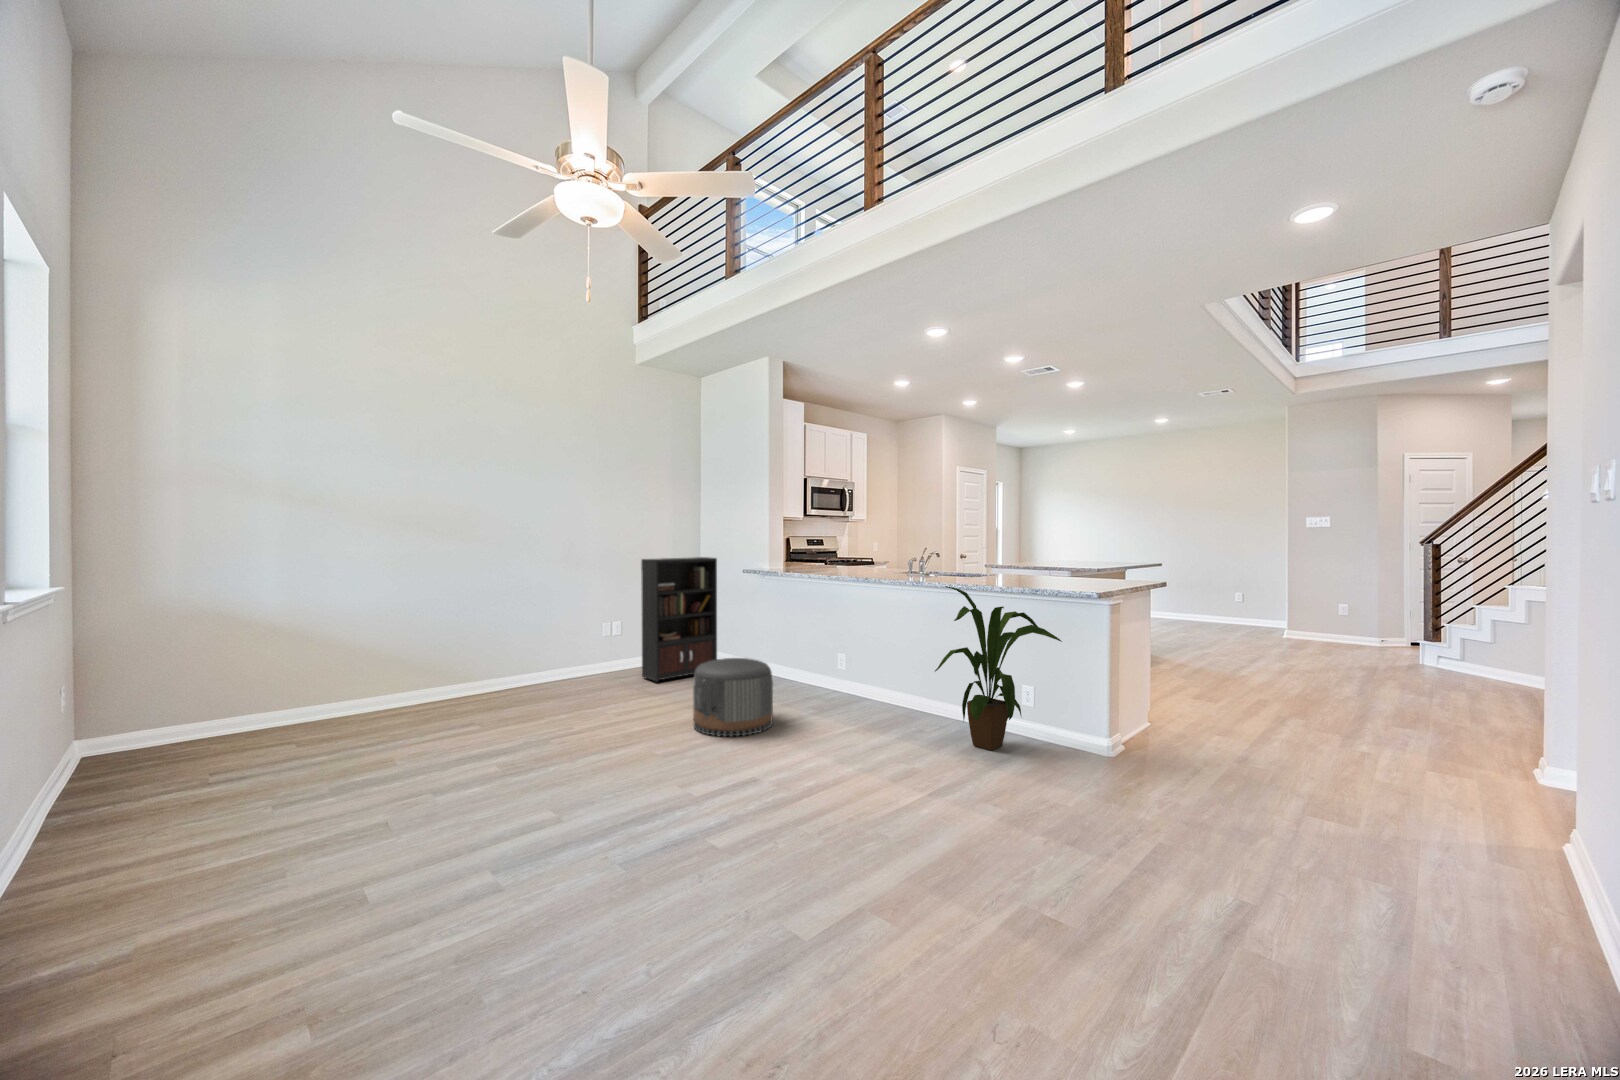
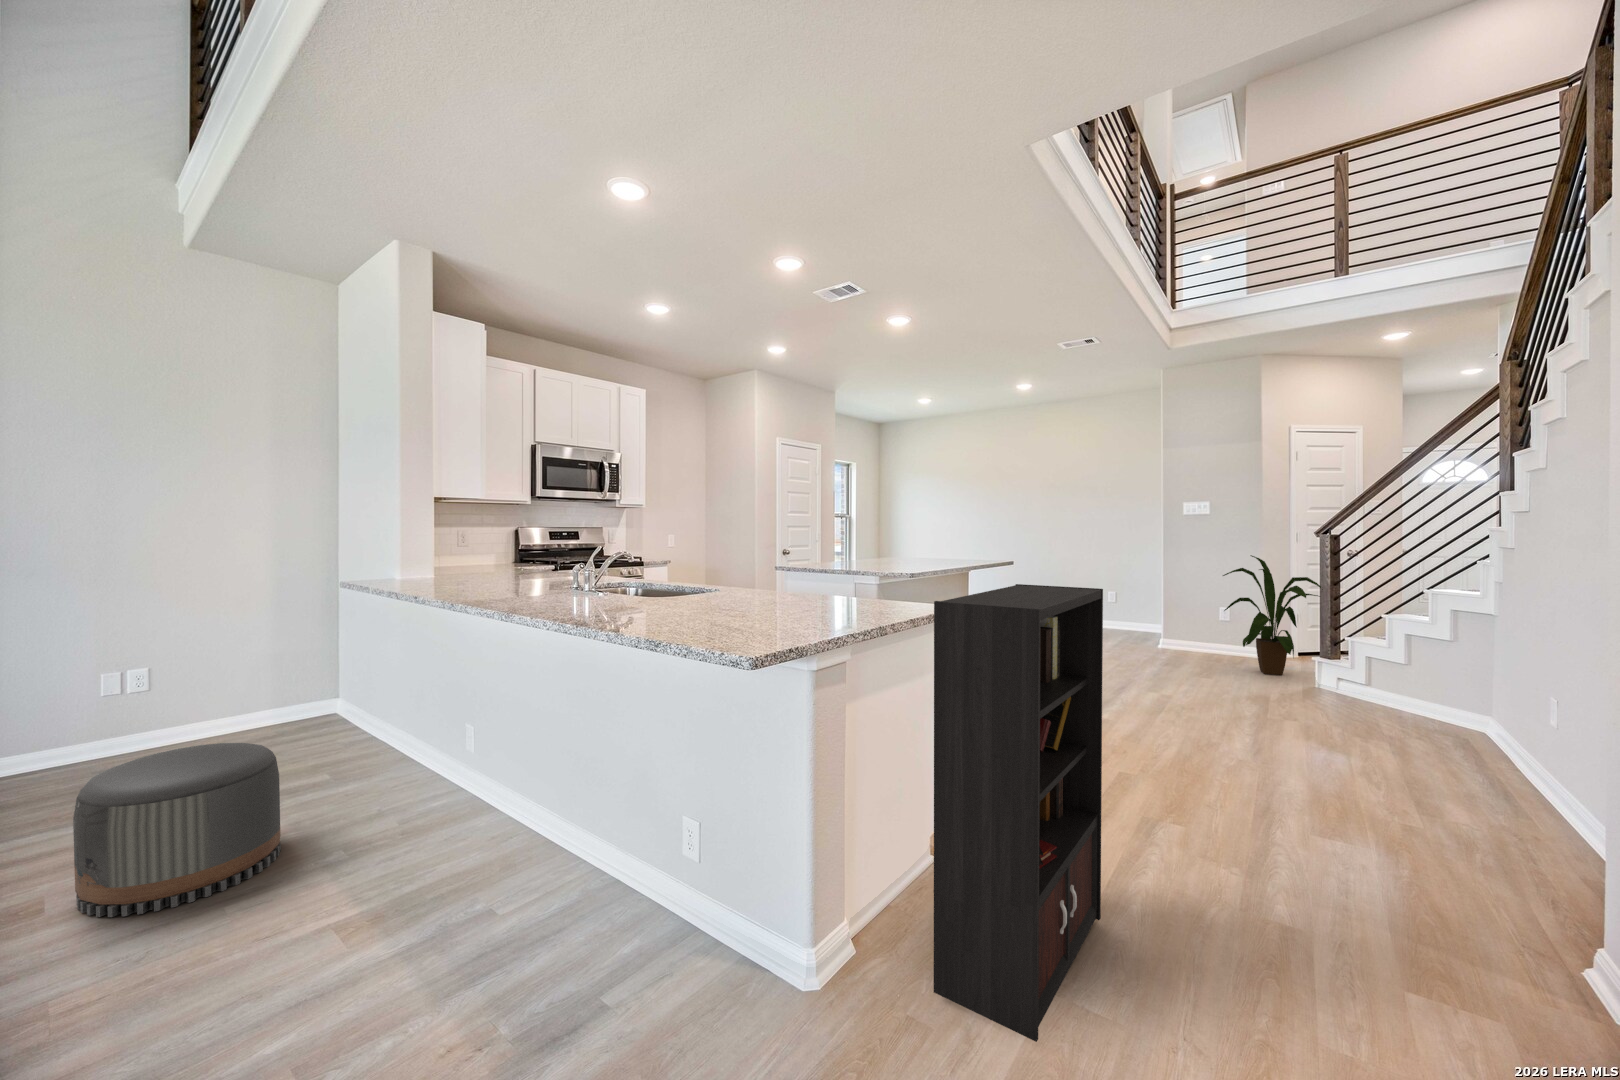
bookcase: present [641,557,717,681] -> present [934,584,1103,1042]
house plant: present [935,586,1062,751] -> present [1223,555,1323,675]

